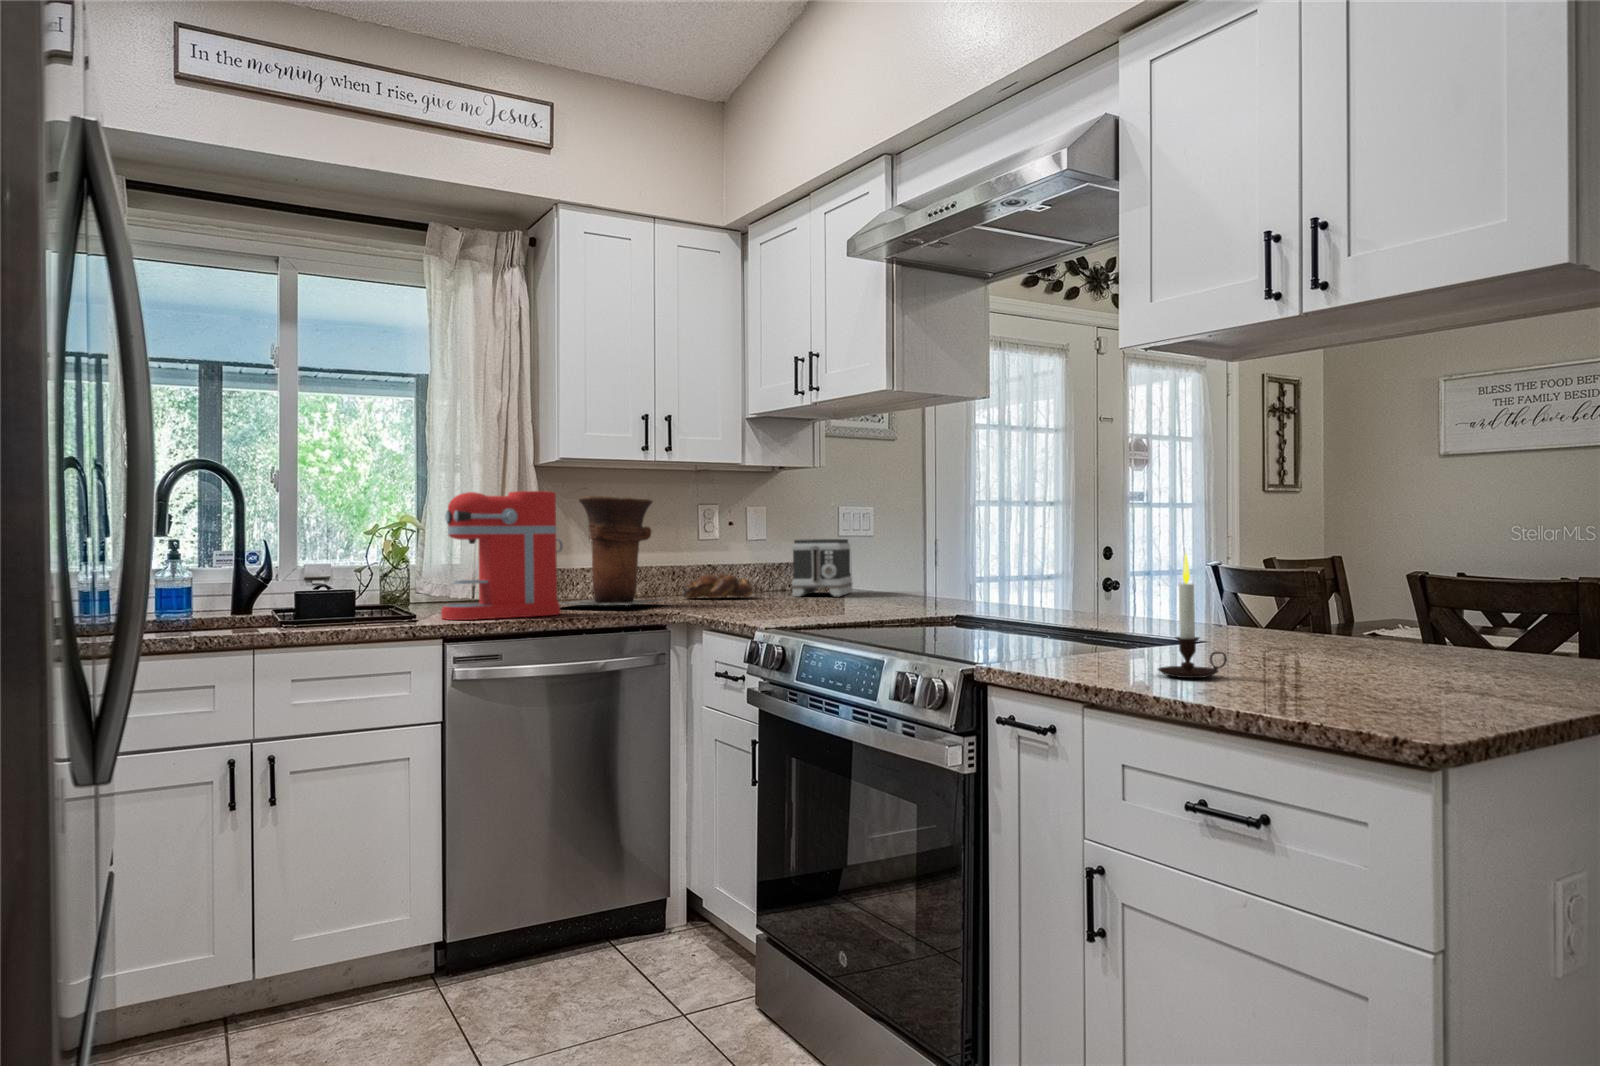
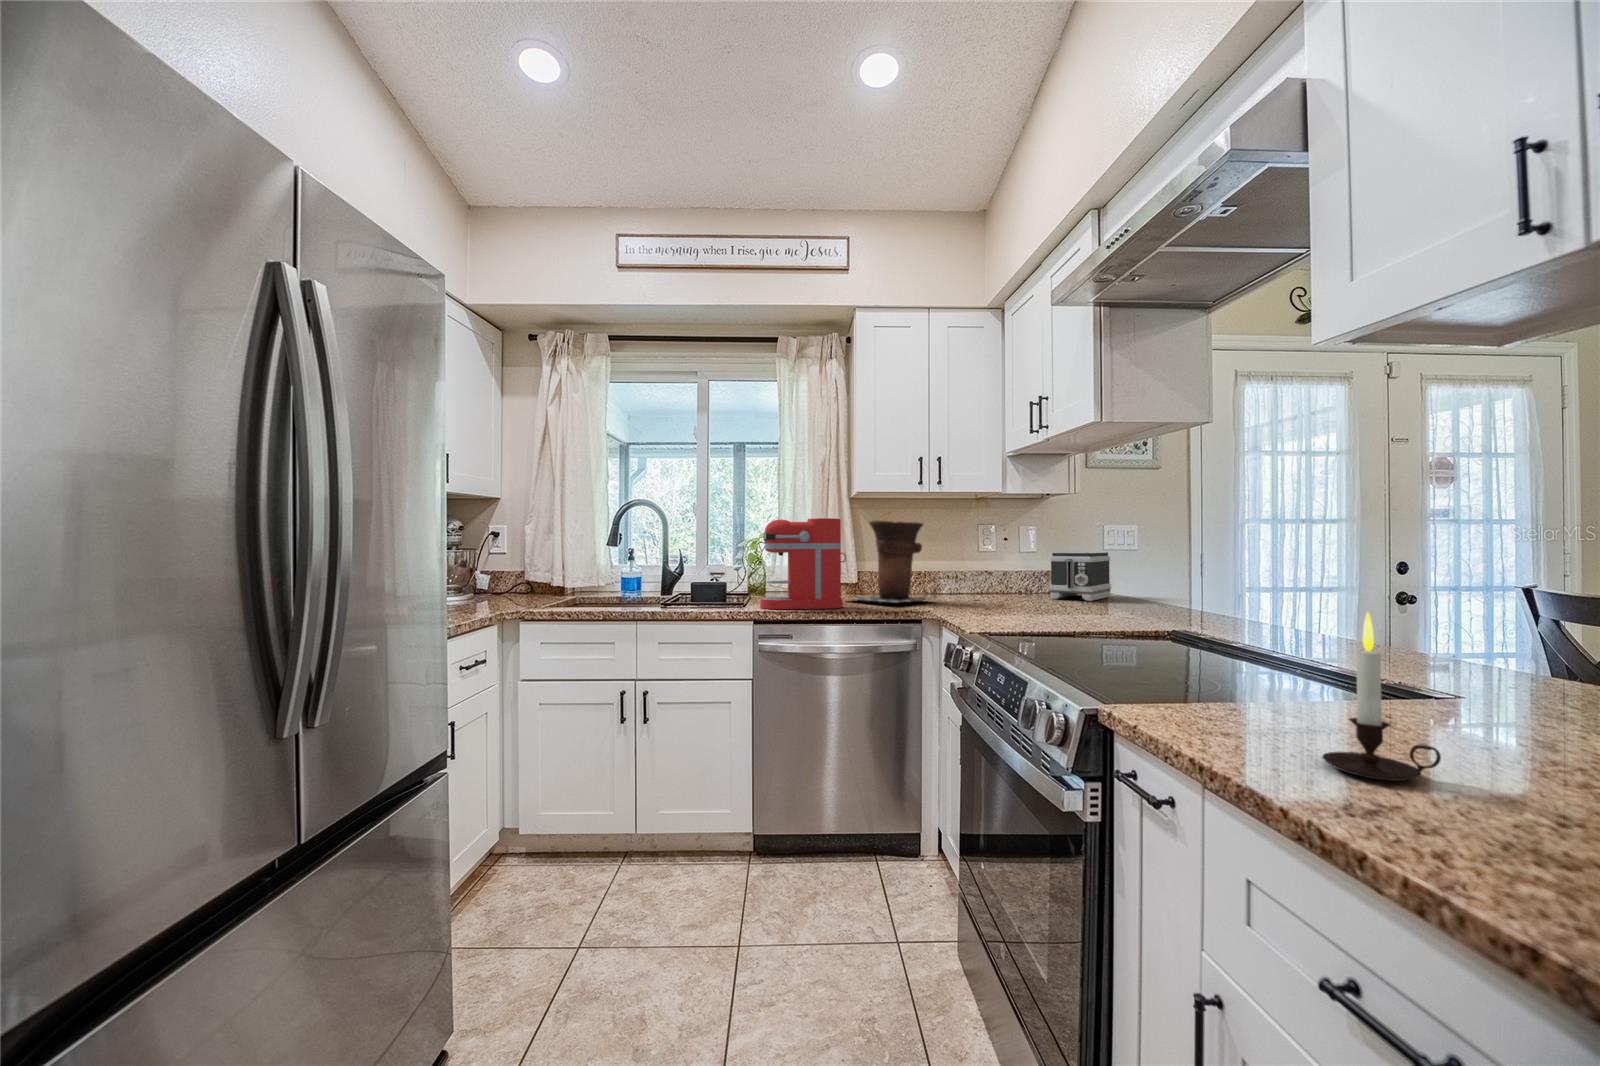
bread loaf: present [682,574,753,599] -> none [958,578,1015,598]

